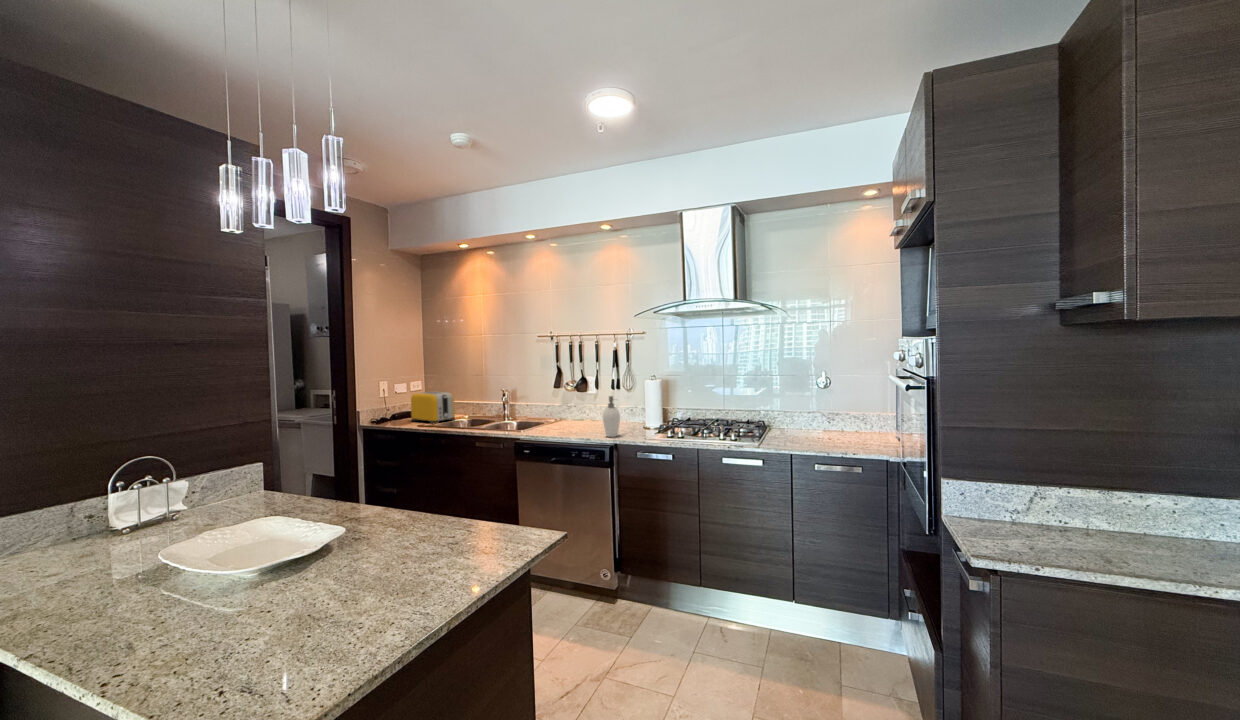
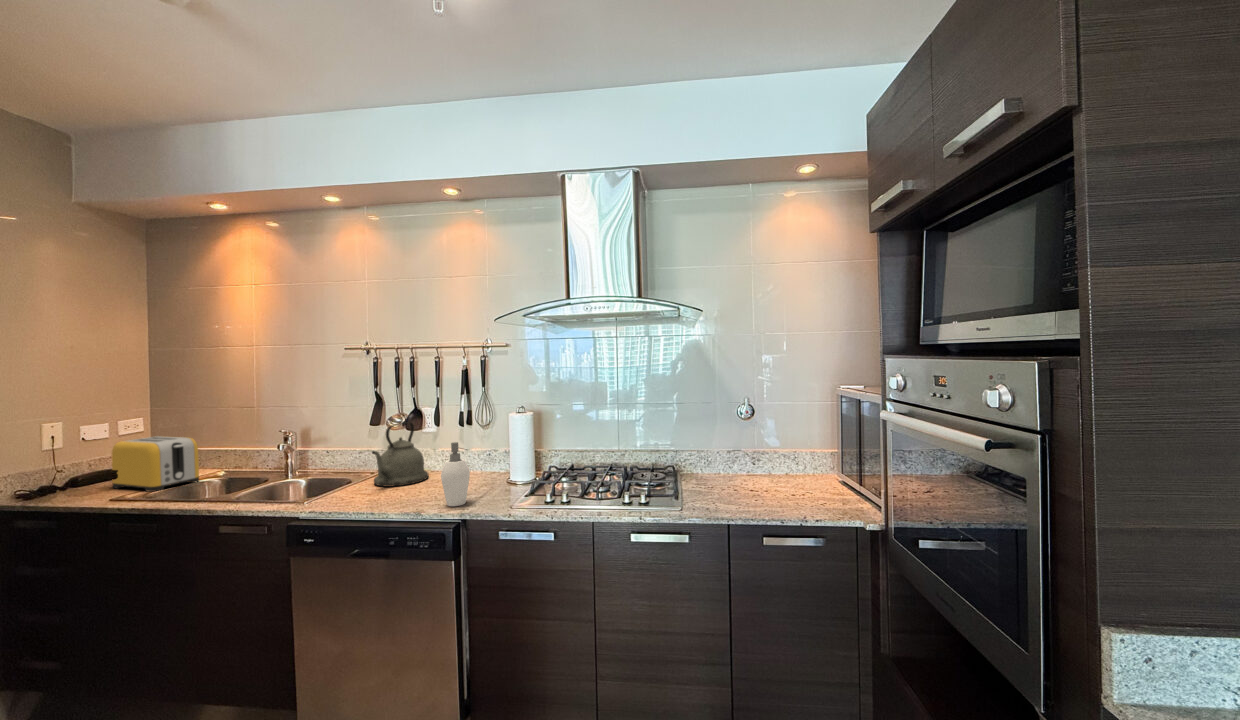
kettle: none [558,385,592,427] -> present [372,422,429,487]

